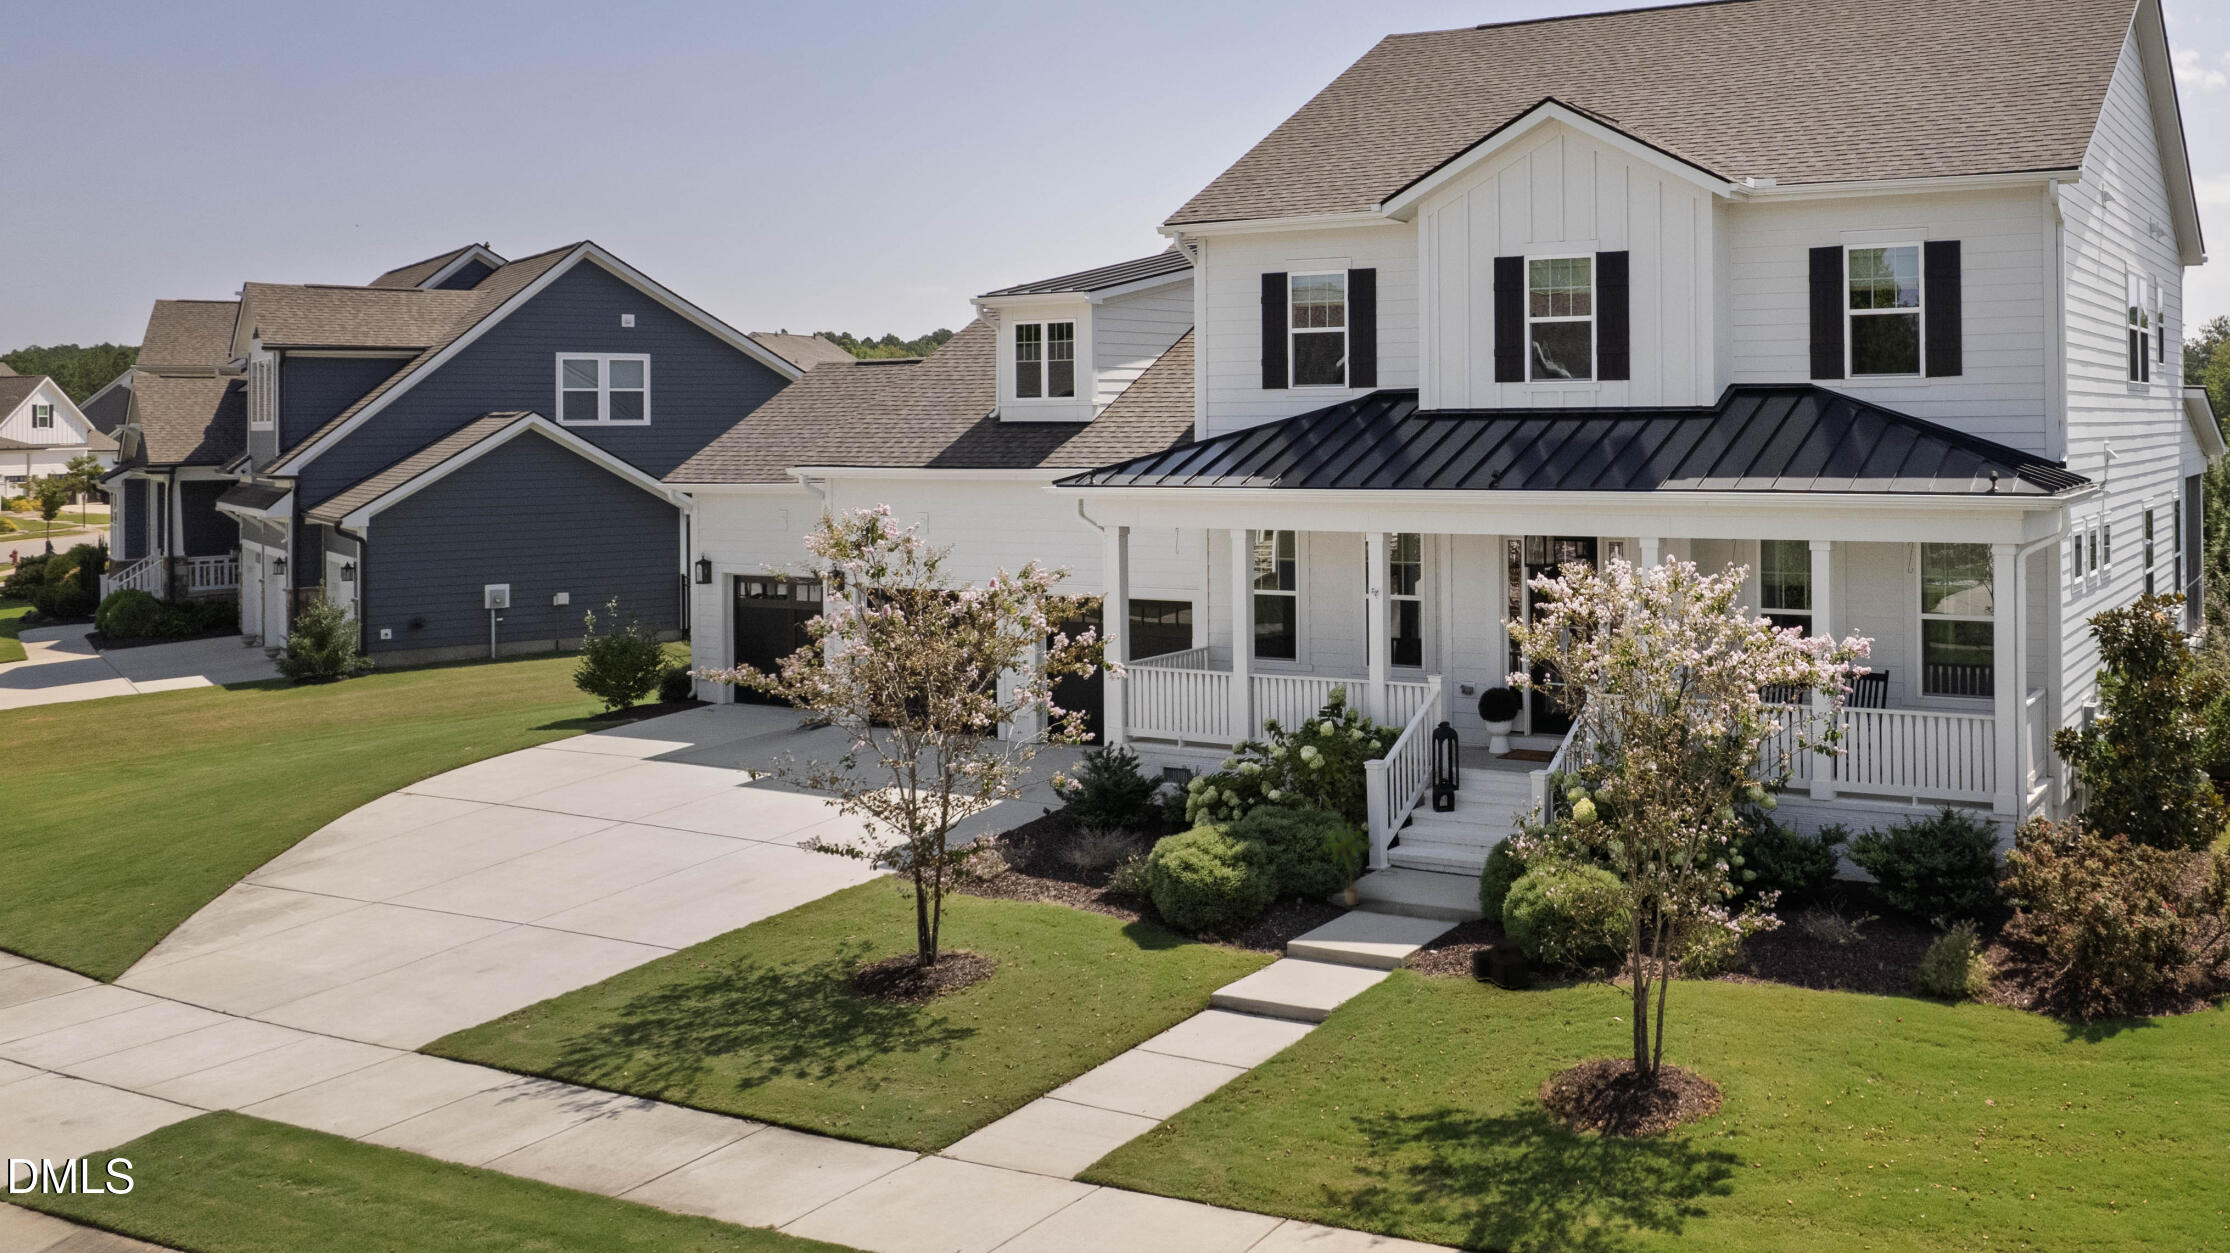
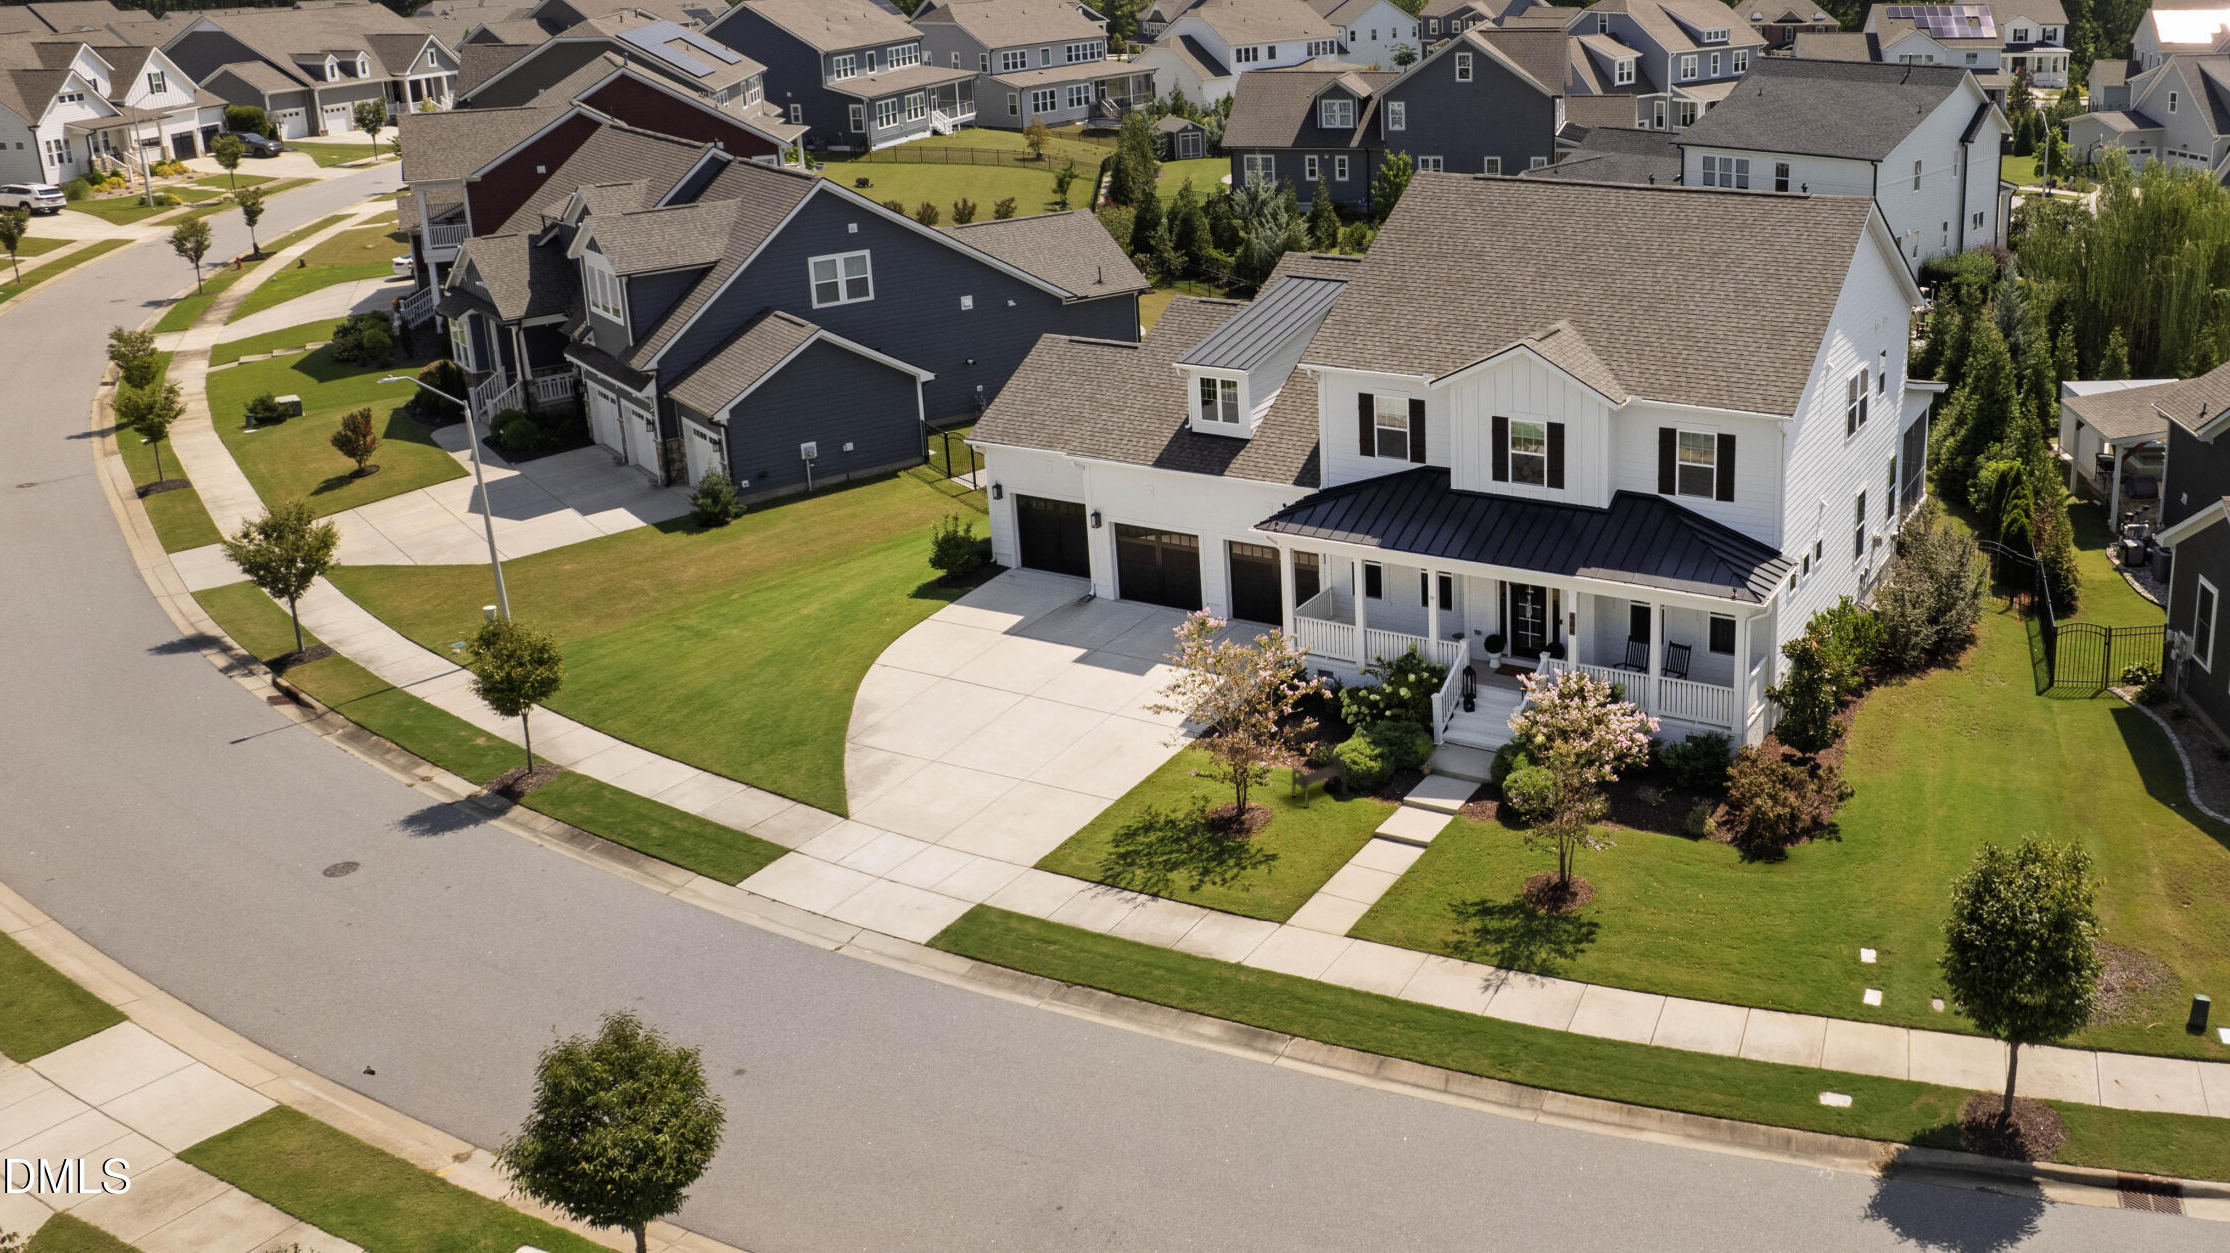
bench: none [1047,851,1168,954] -> present [1292,756,1347,807]
storage bin: present [1471,939,1530,989] -> present [1753,842,1787,863]

